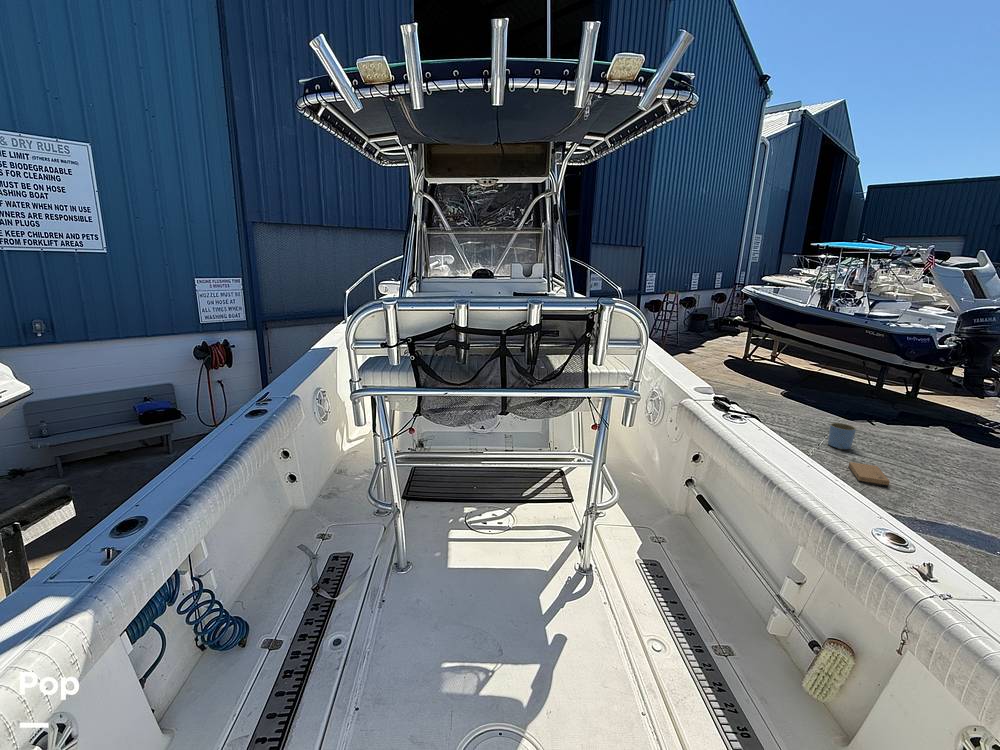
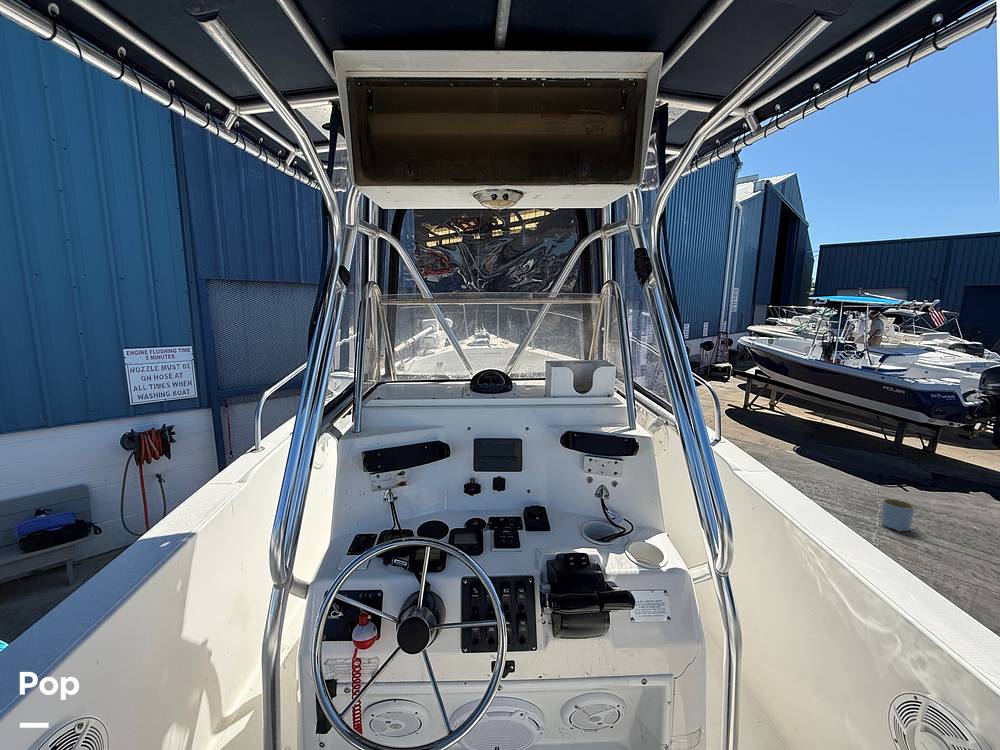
cardboard box: present [848,462,890,487] -> none [921,552,984,588]

